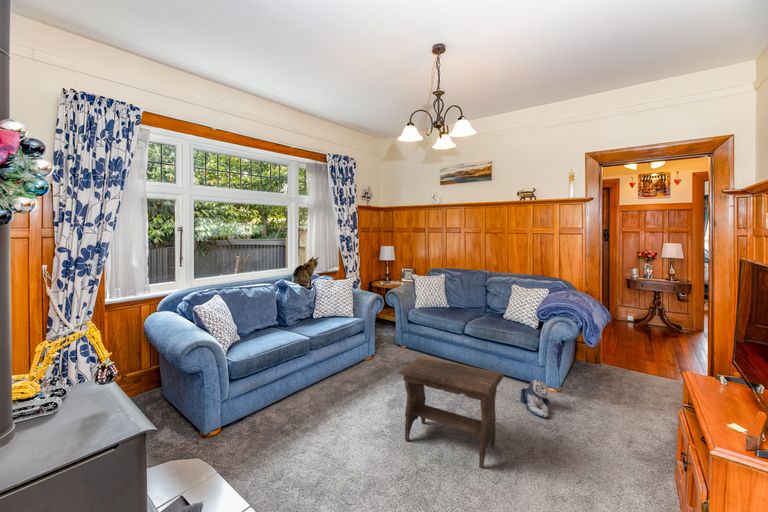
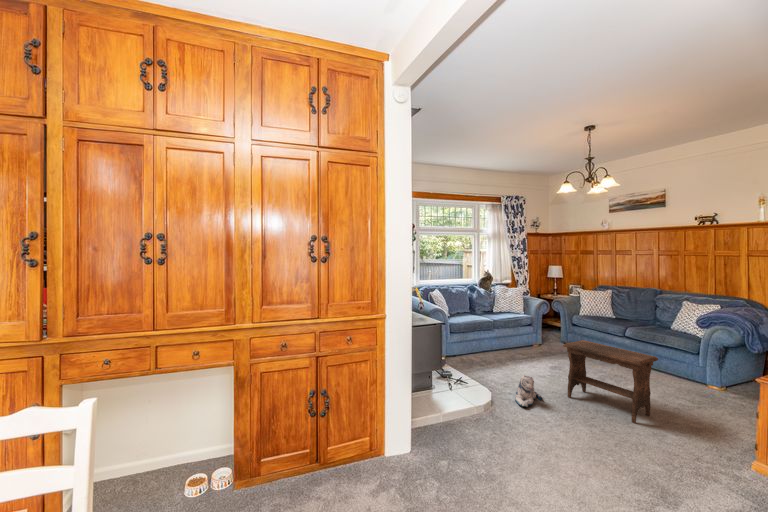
plush toy: present [520,380,549,417] -> present [515,375,542,407]

